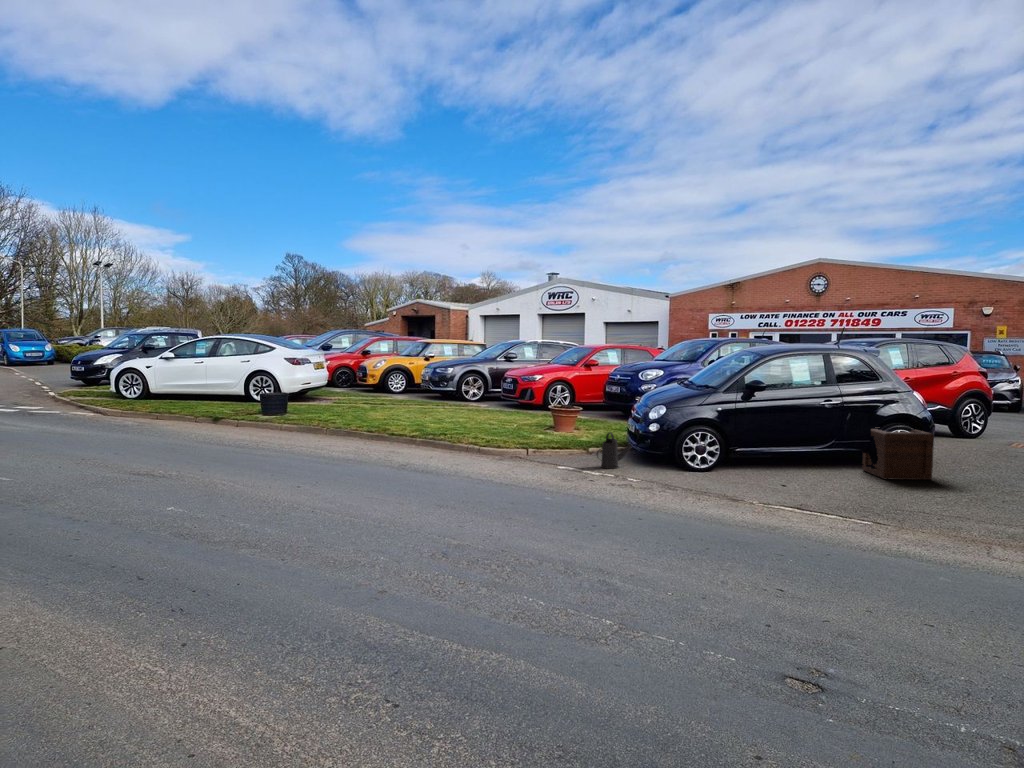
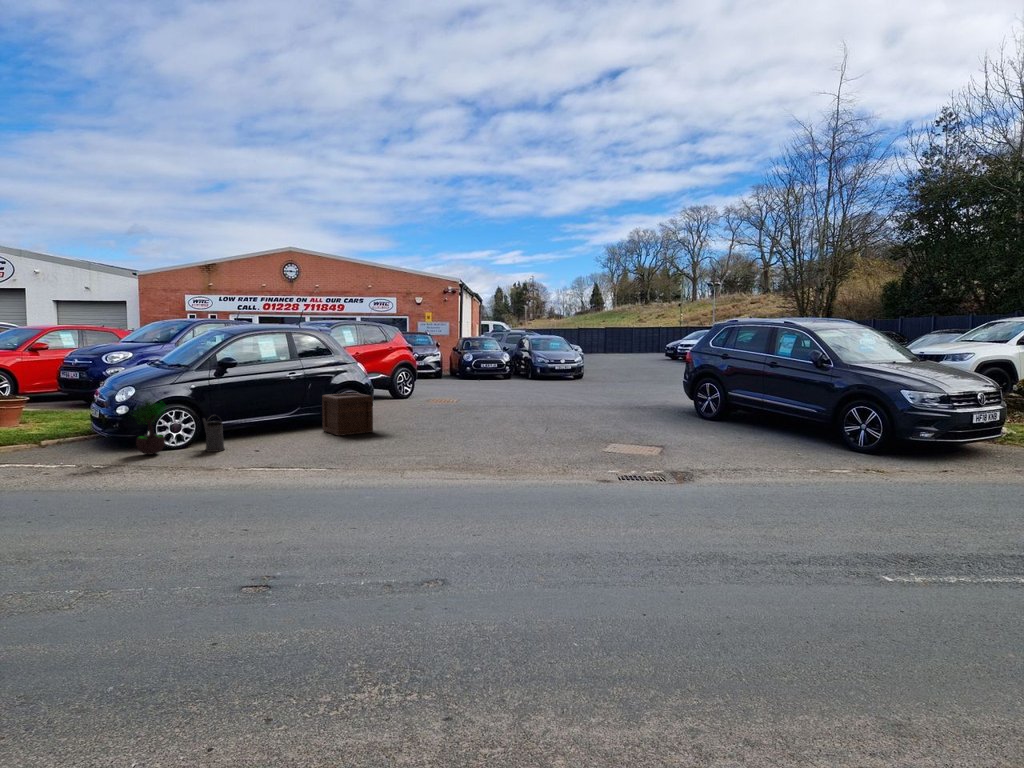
potted tree: none [659,415,696,475] -> present [133,401,166,455]
watering can: present [596,432,631,469] -> present [203,416,225,452]

